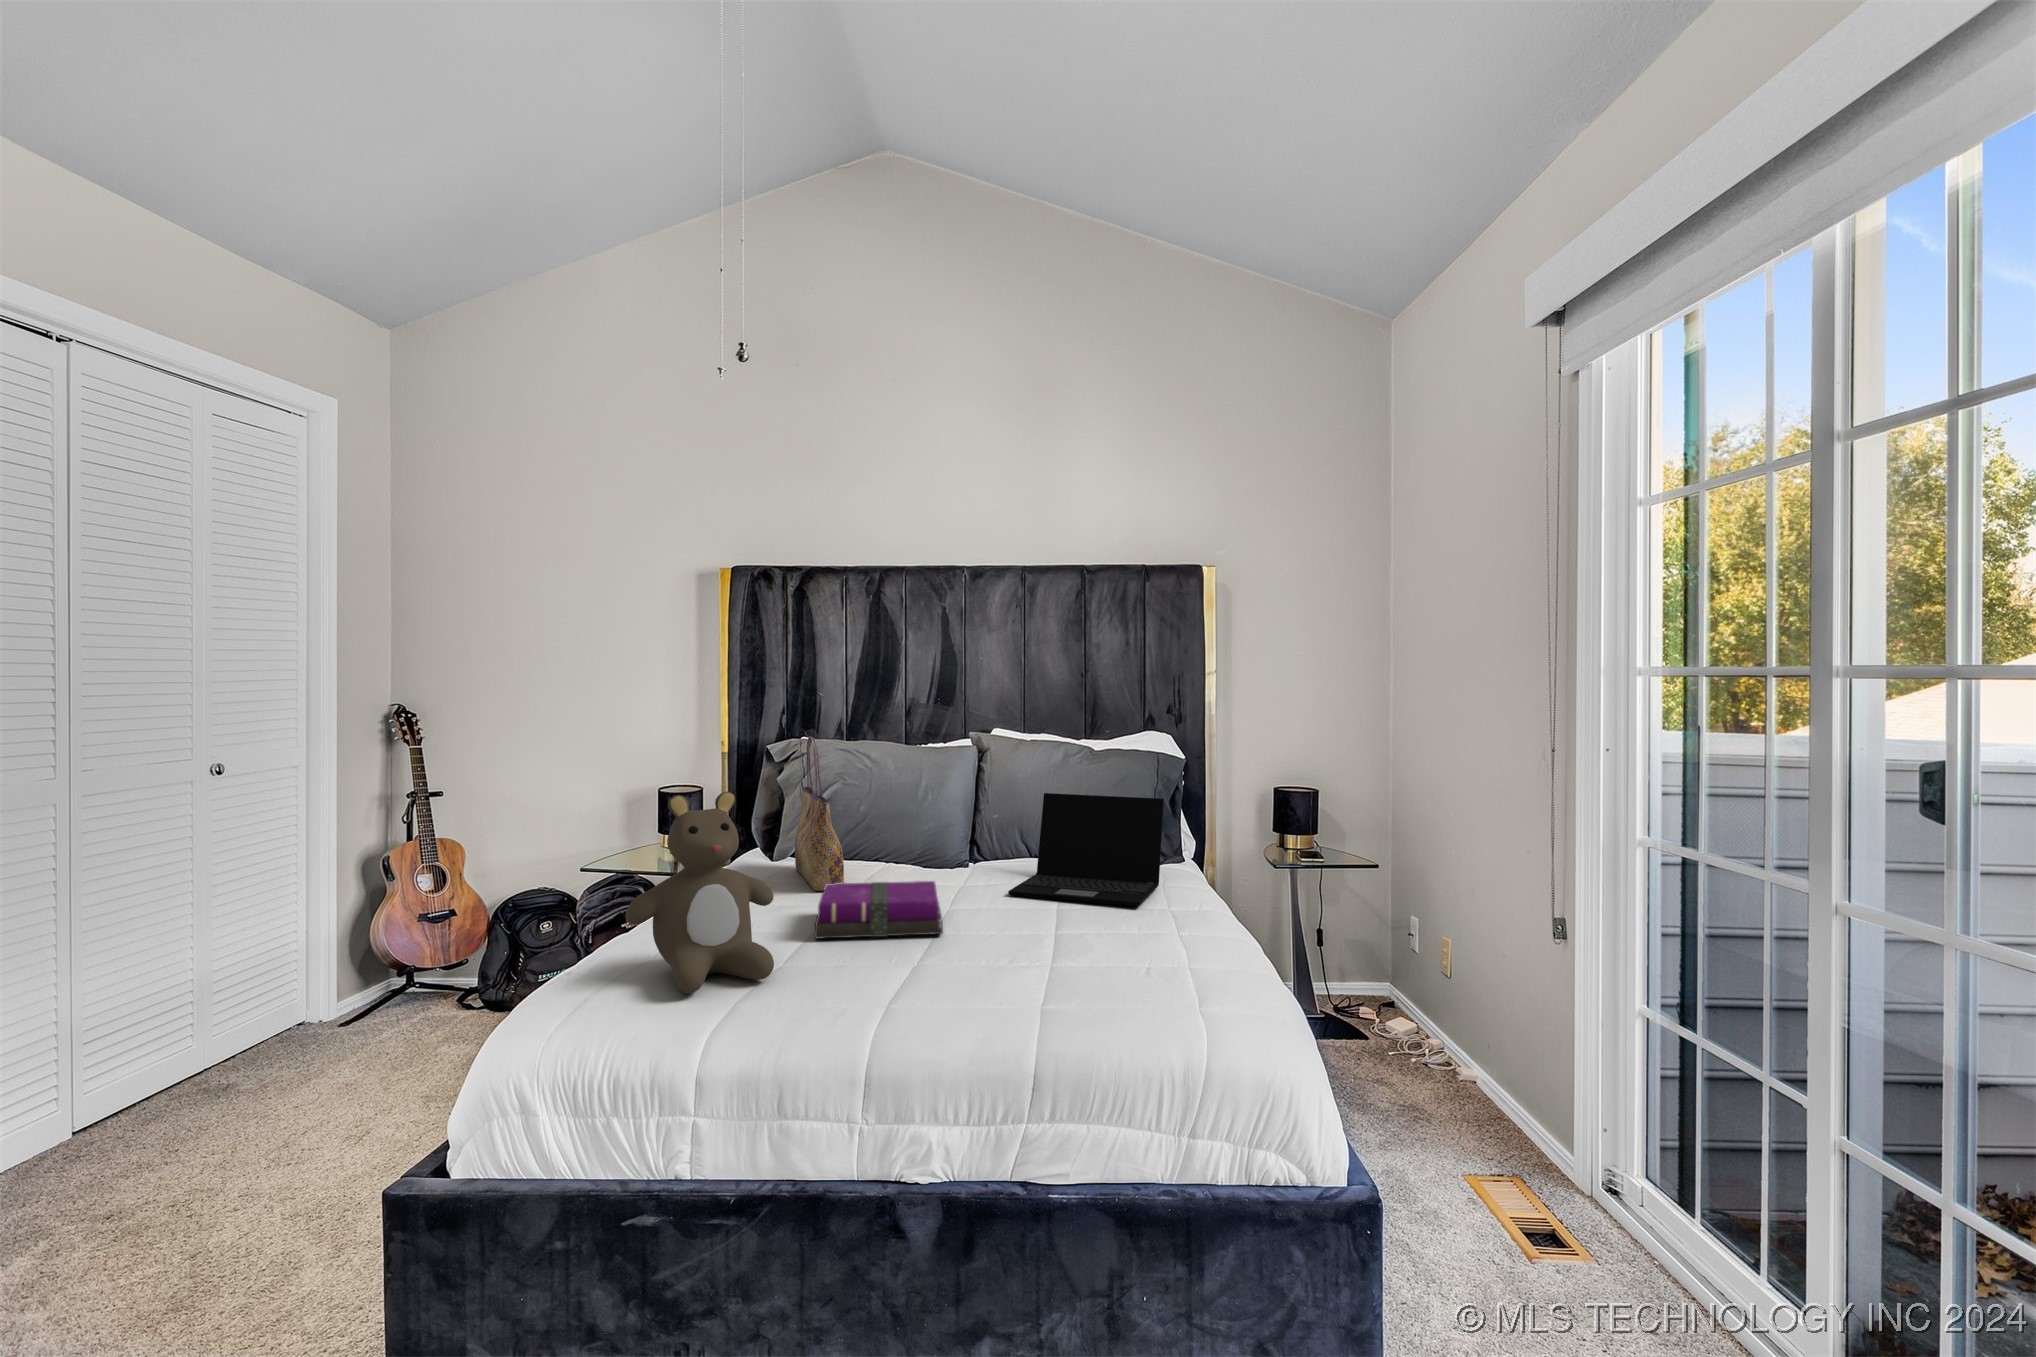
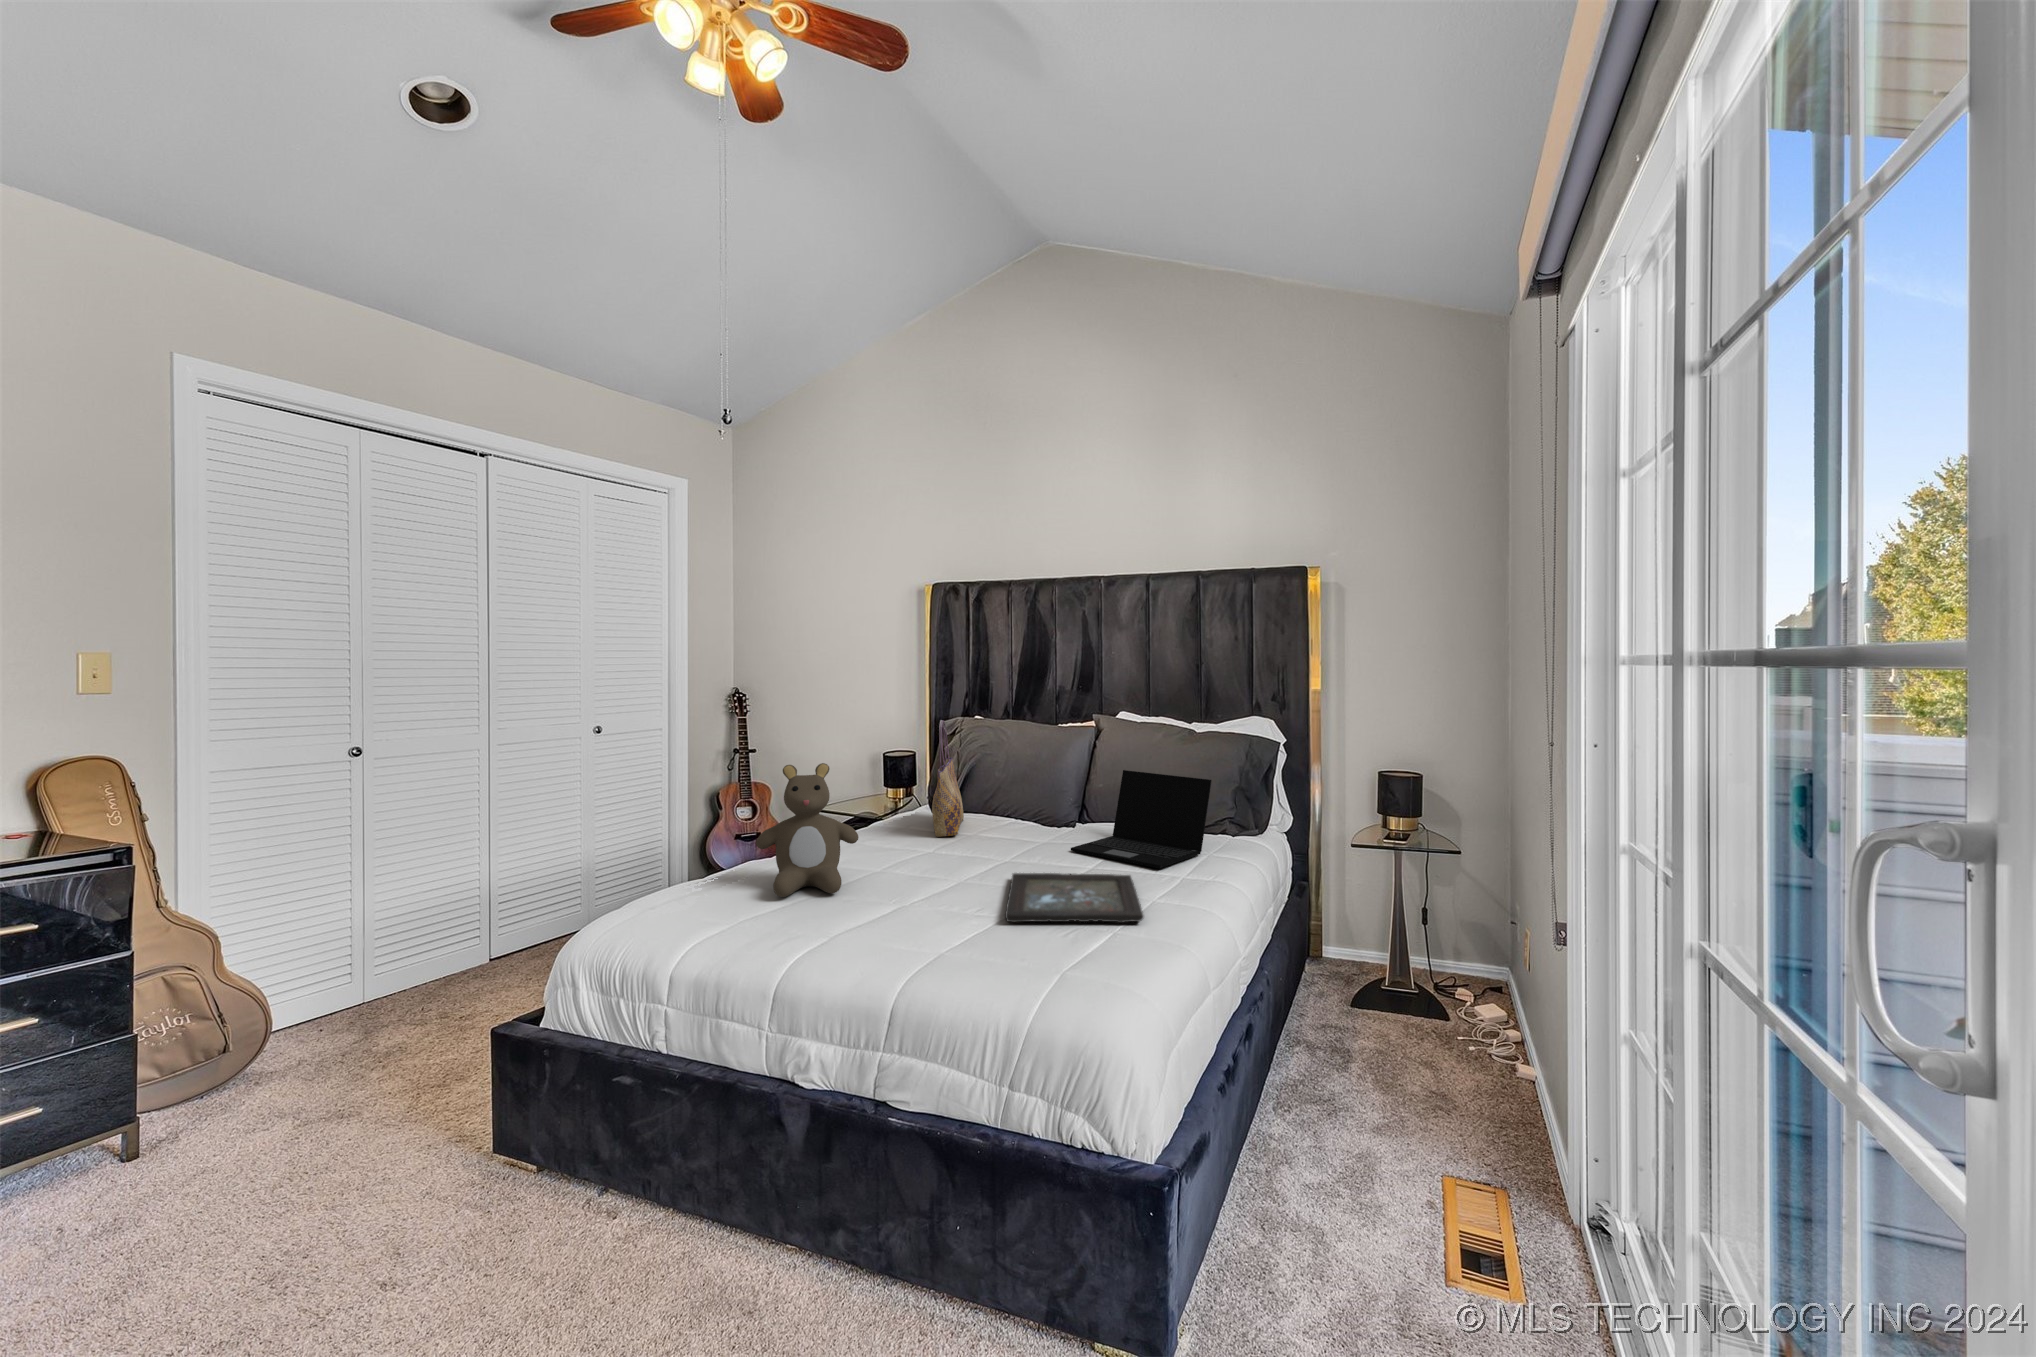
notebook: present [815,881,943,939] -> none [896,832,1004,875]
tray: none [982,916,1208,990] -> present [1005,873,1144,923]

